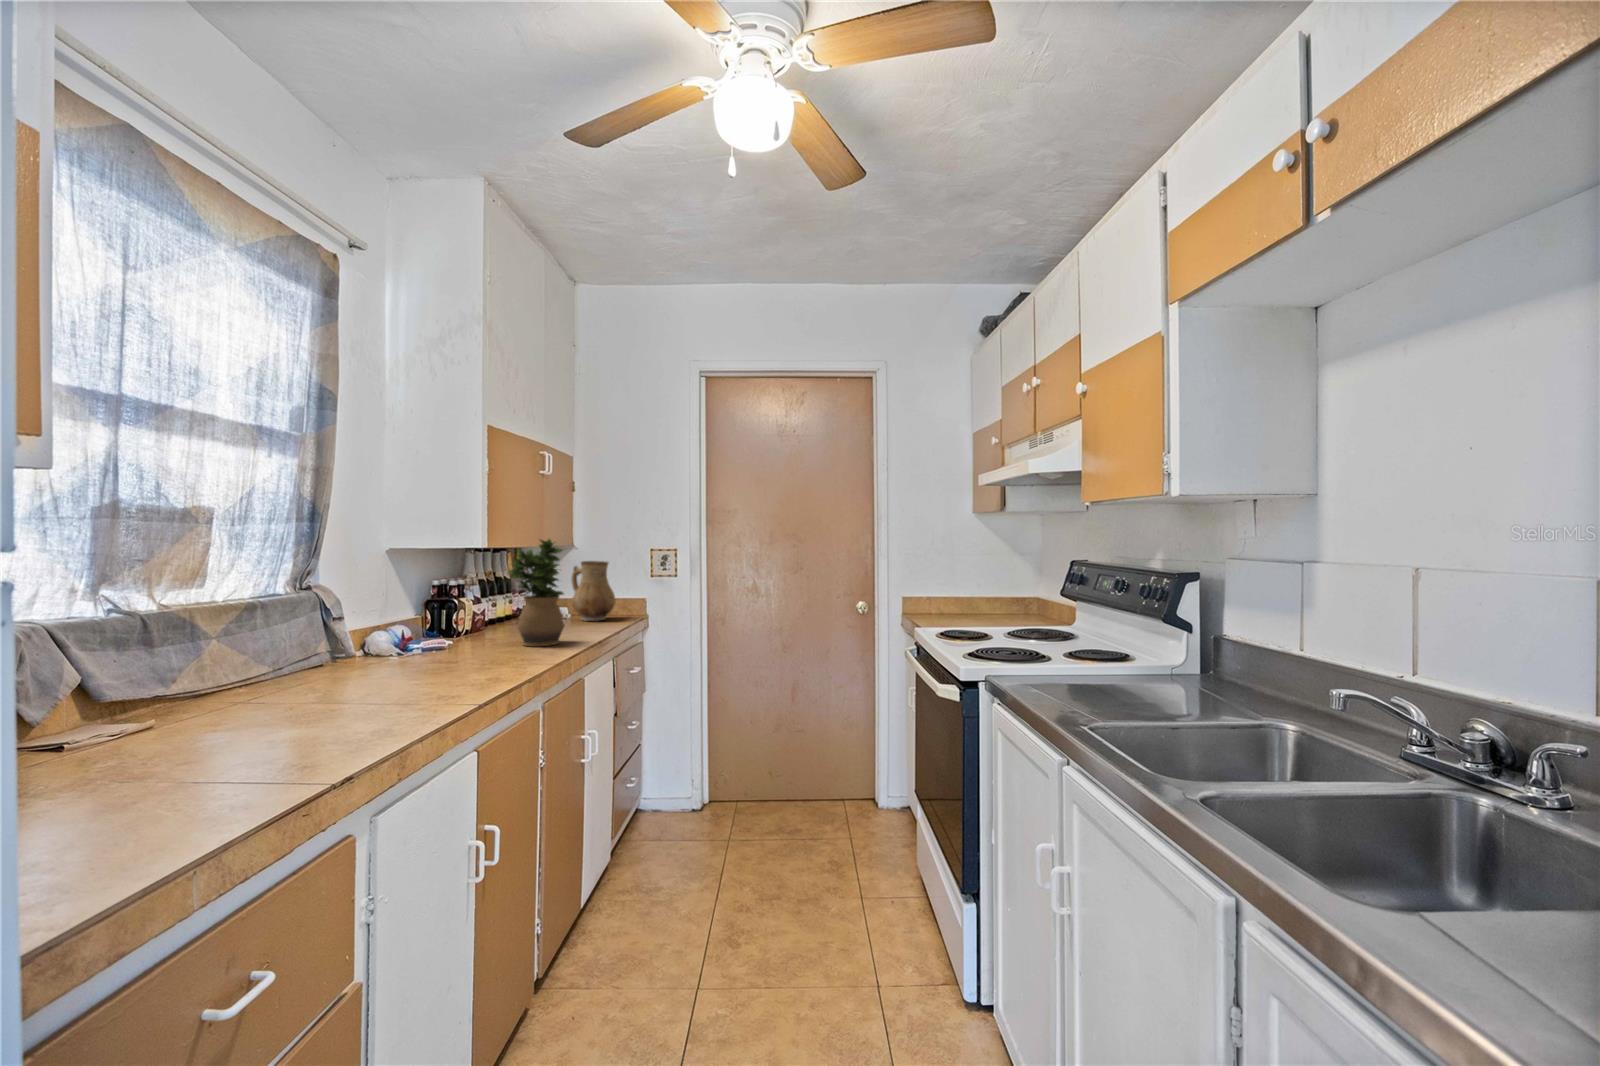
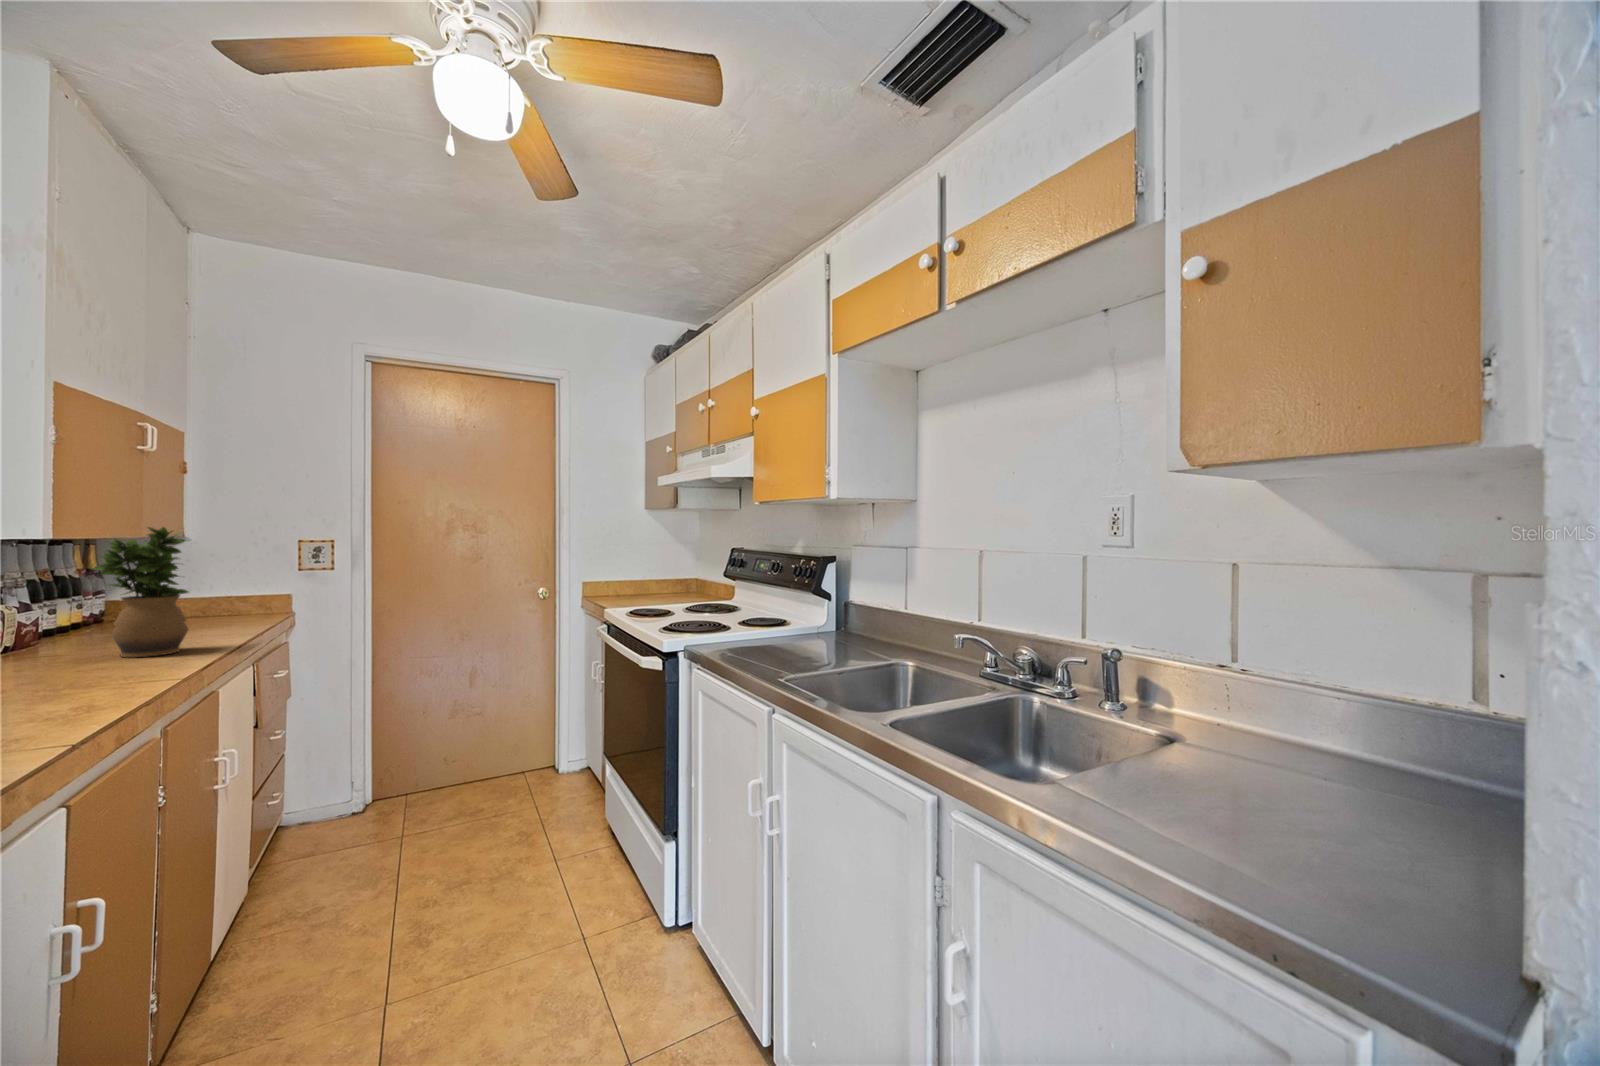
ceramic pitcher: present [571,561,615,621] -> none [182,554,251,625]

